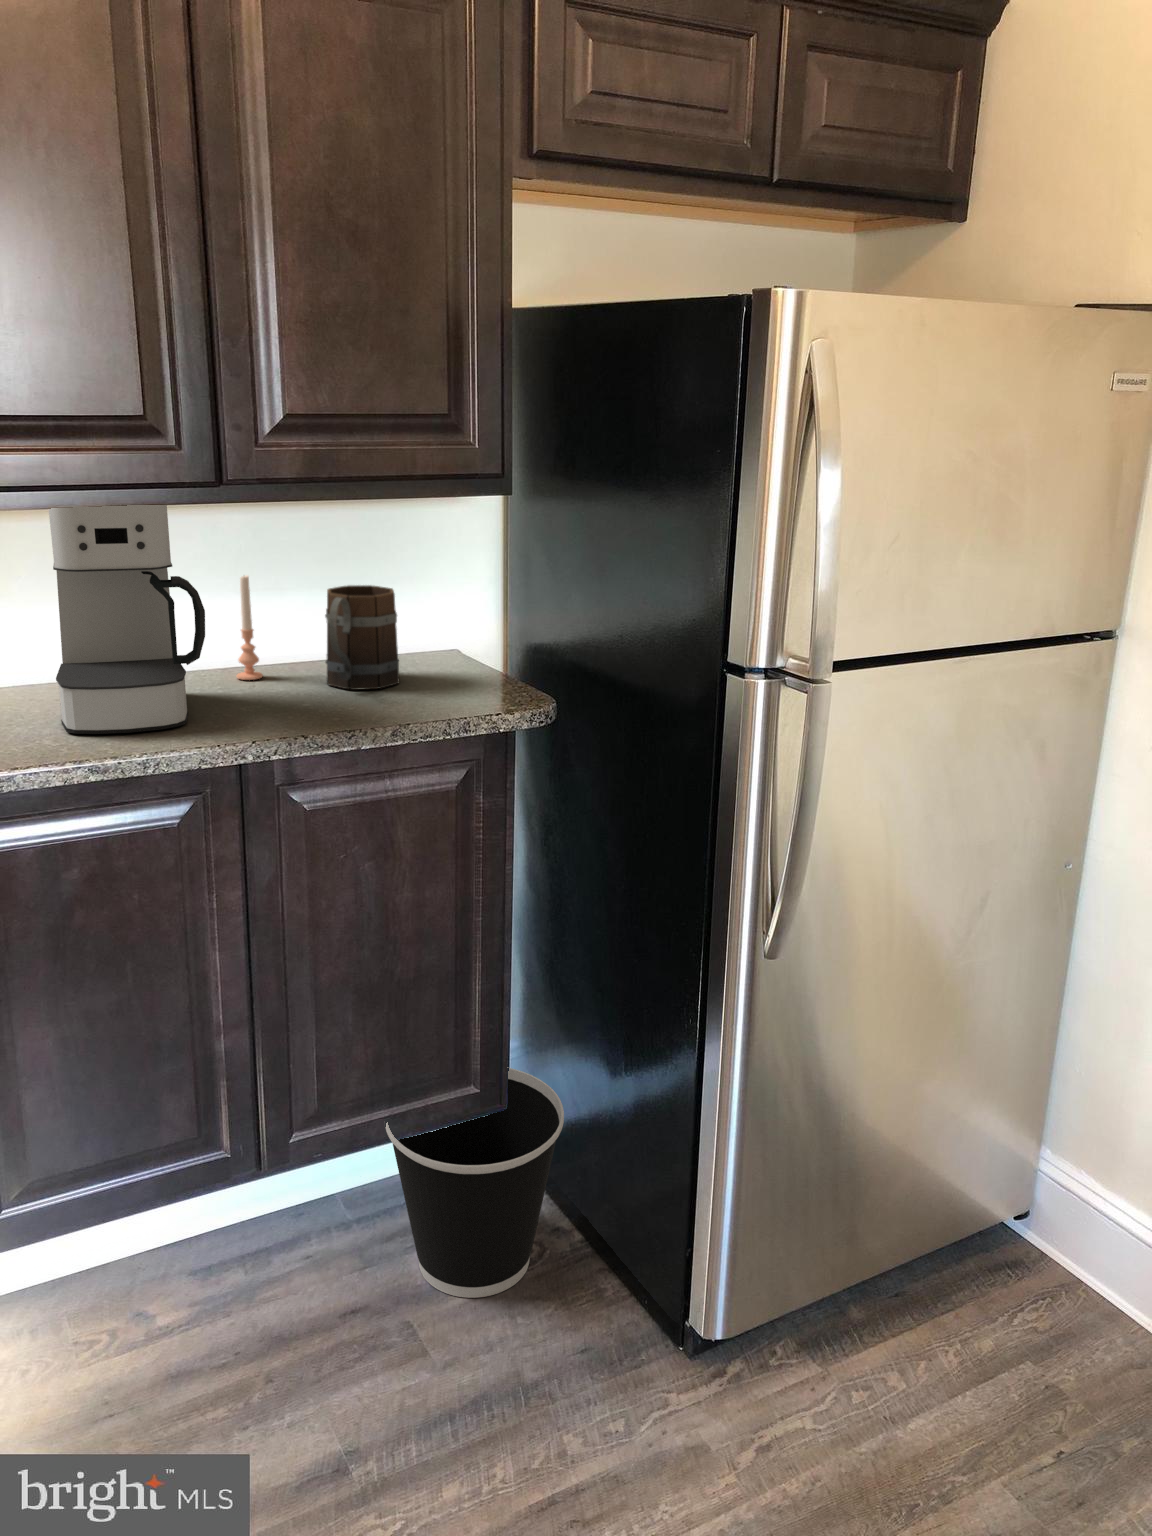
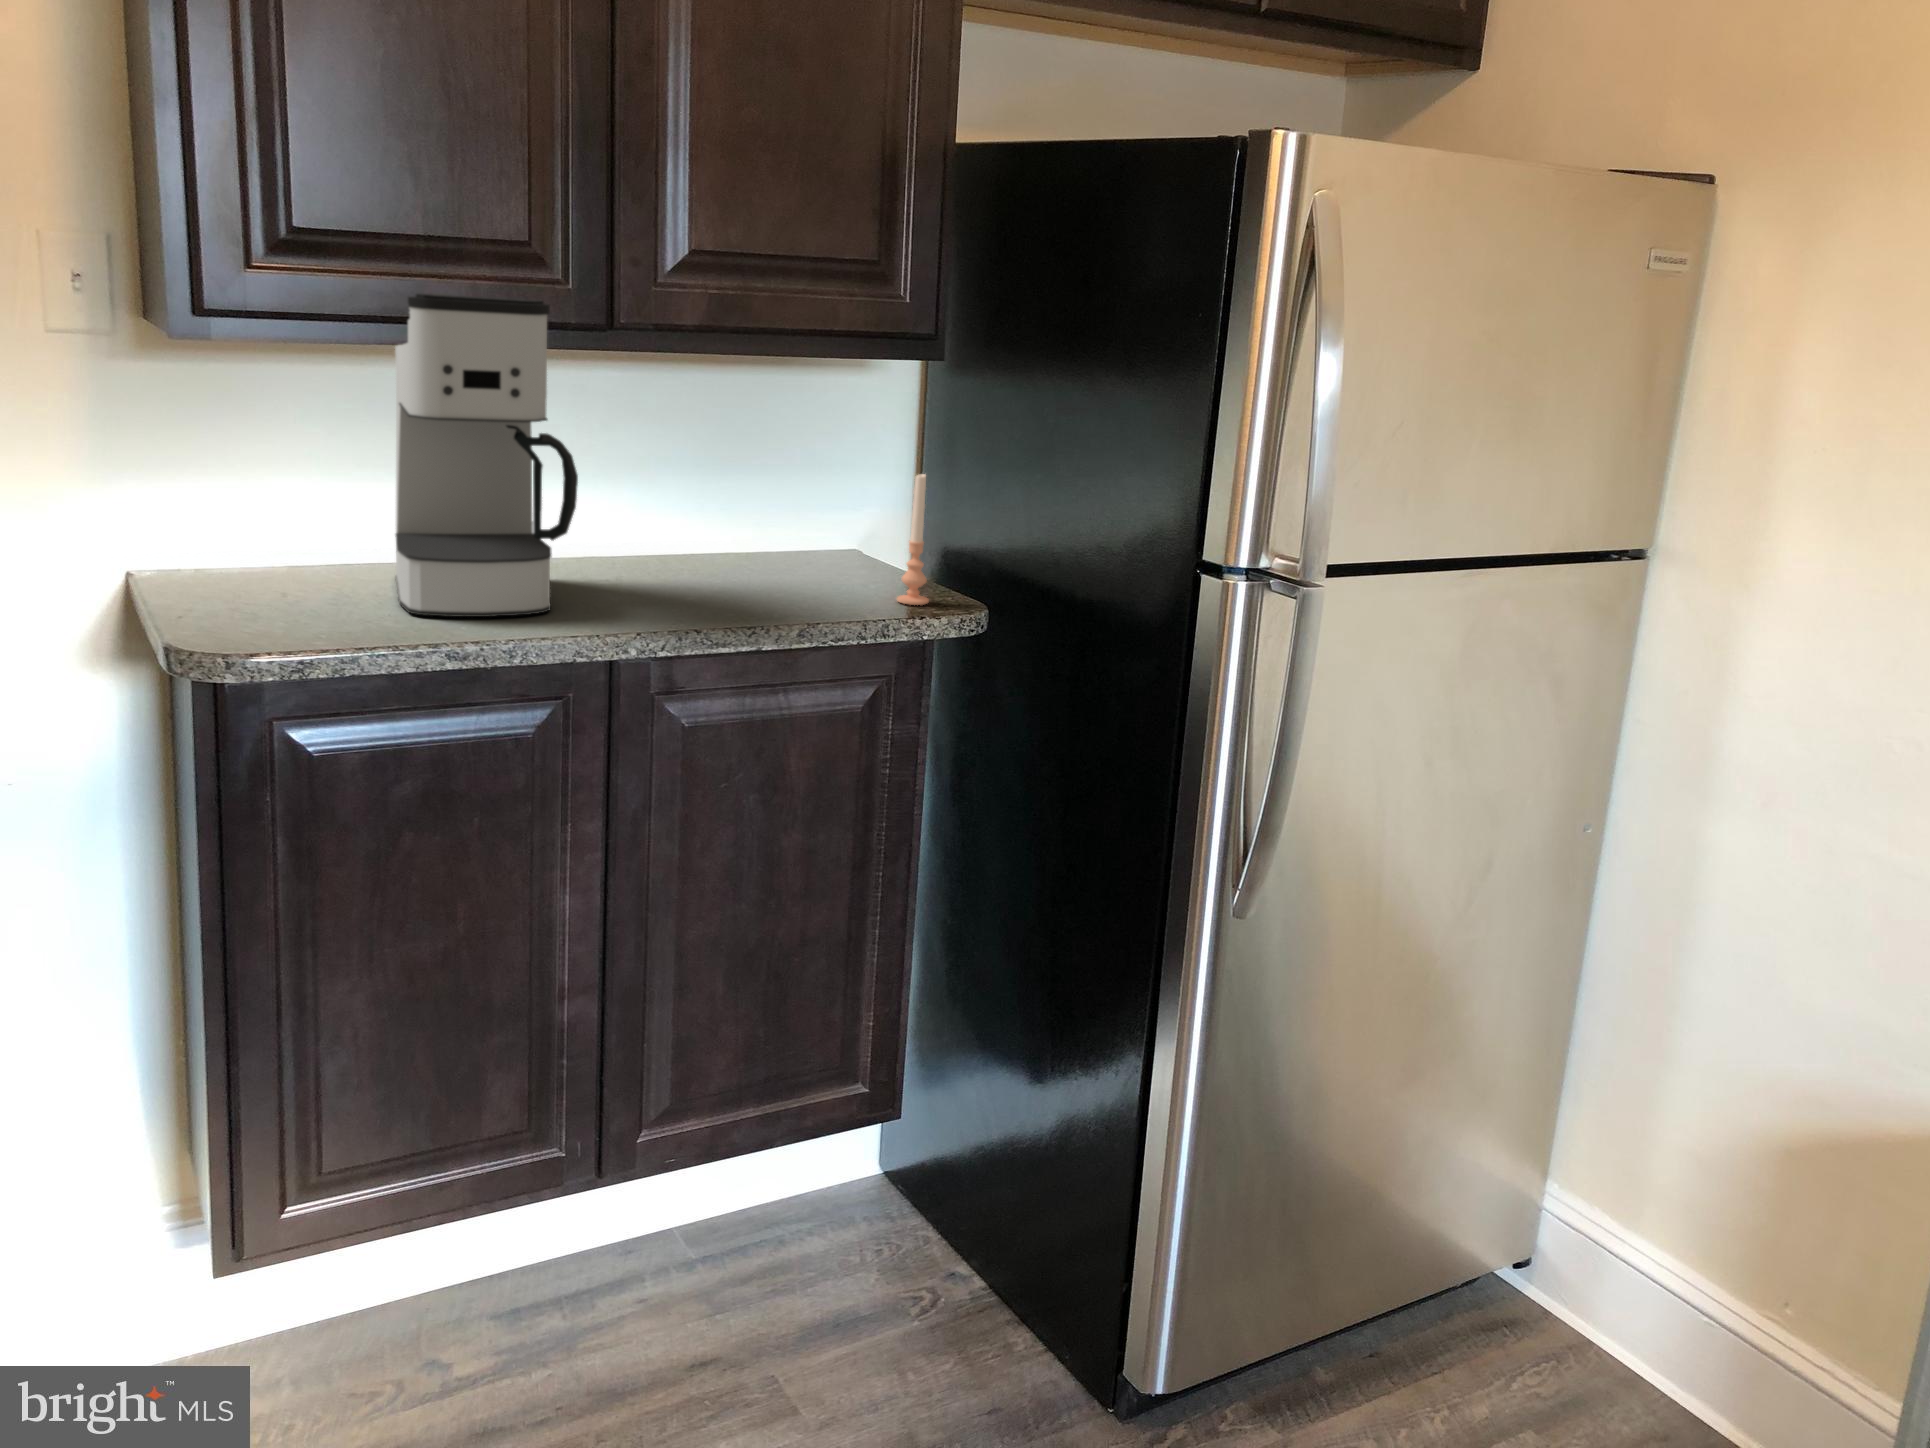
candle: present [237,575,263,680] -> present [897,474,929,605]
mug: present [325,585,399,690] -> none [705,458,798,584]
wastebasket: present [386,1068,564,1298] -> none [751,1063,973,1351]

